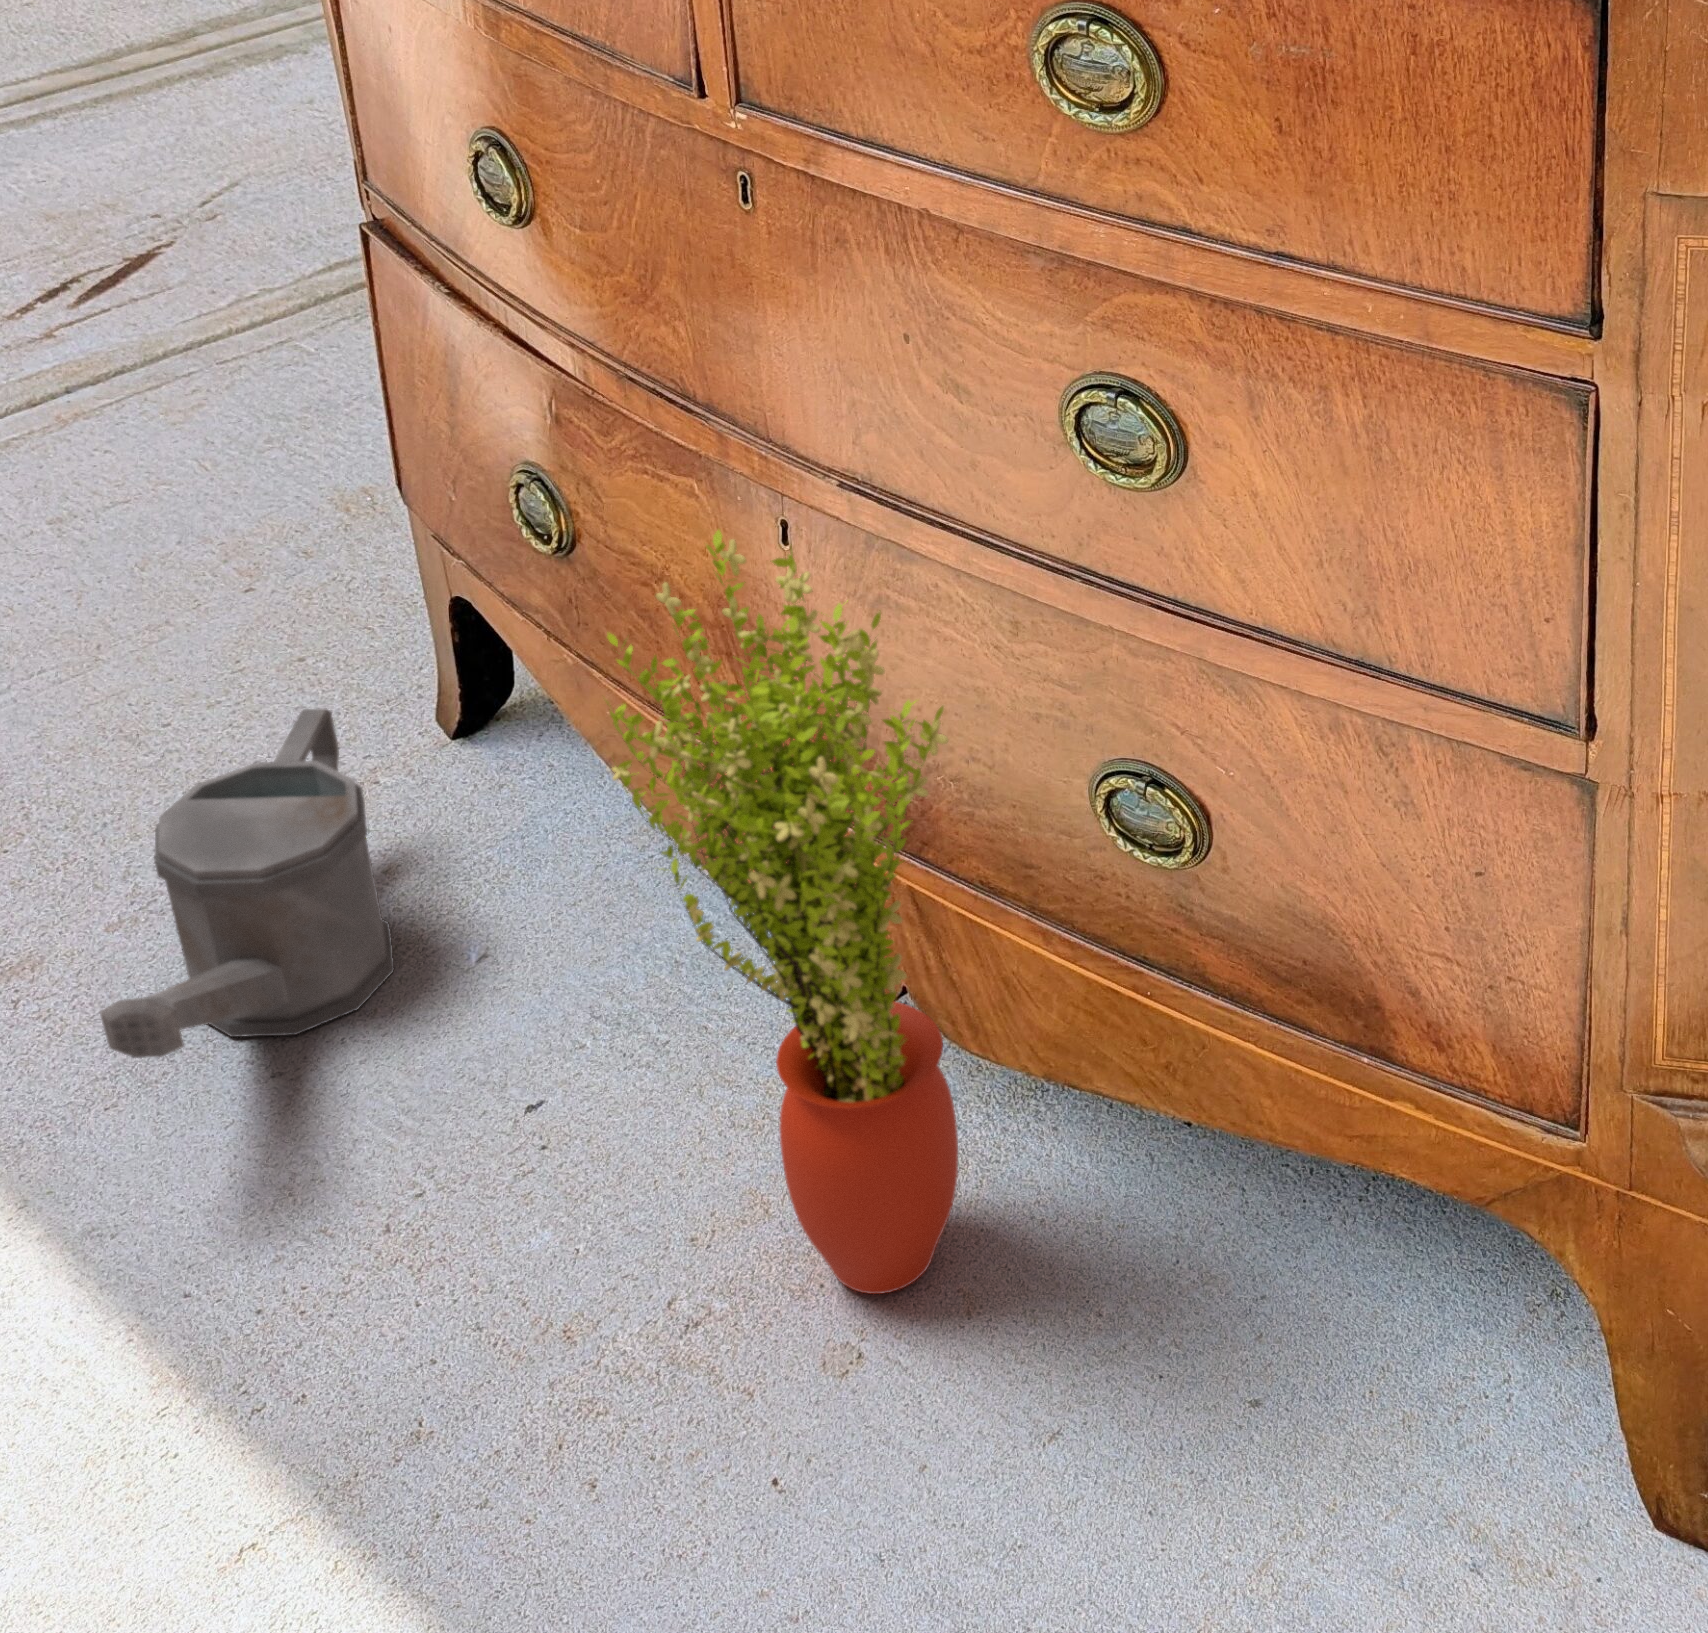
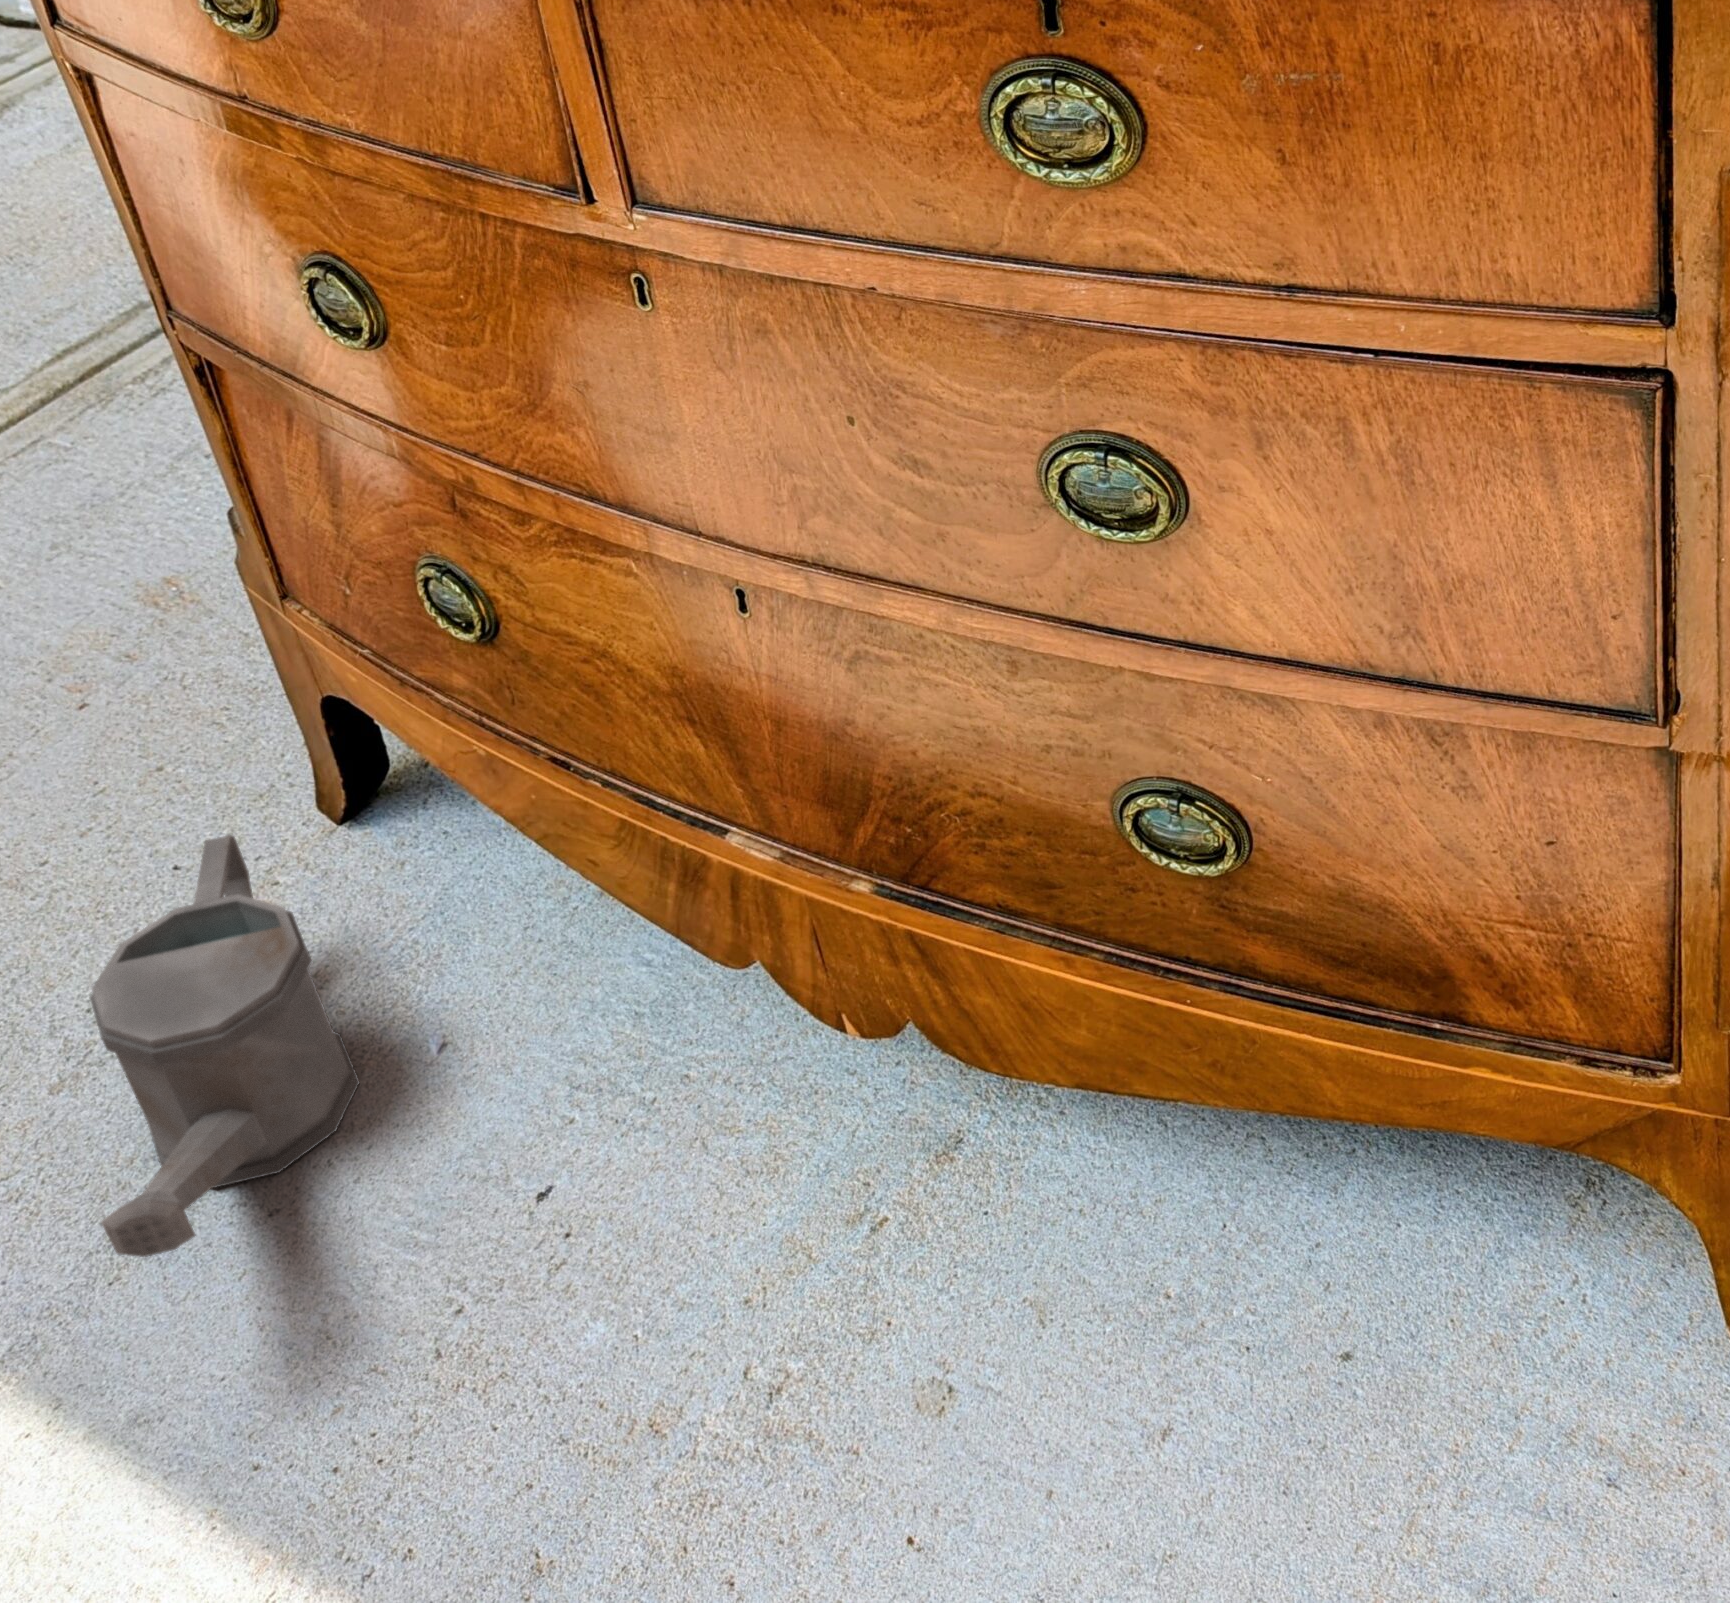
potted plant: present [607,530,958,1294] -> none [588,632,1012,1327]

